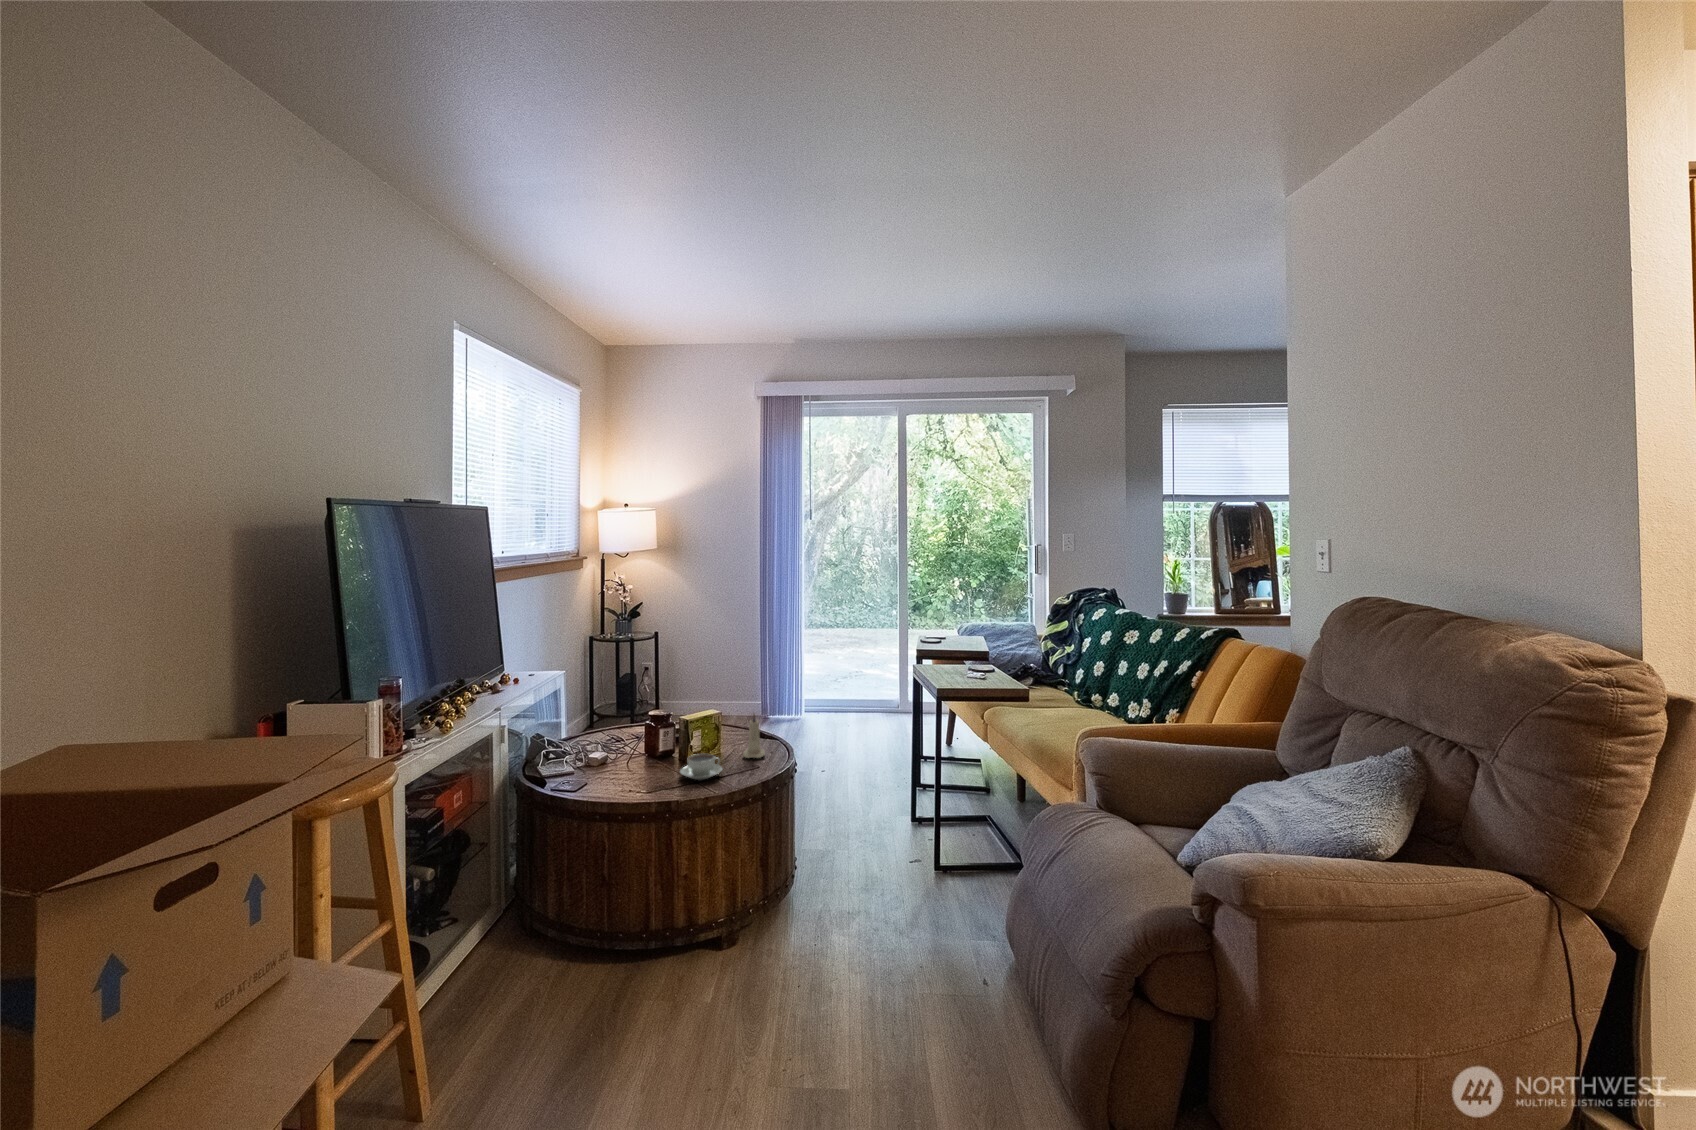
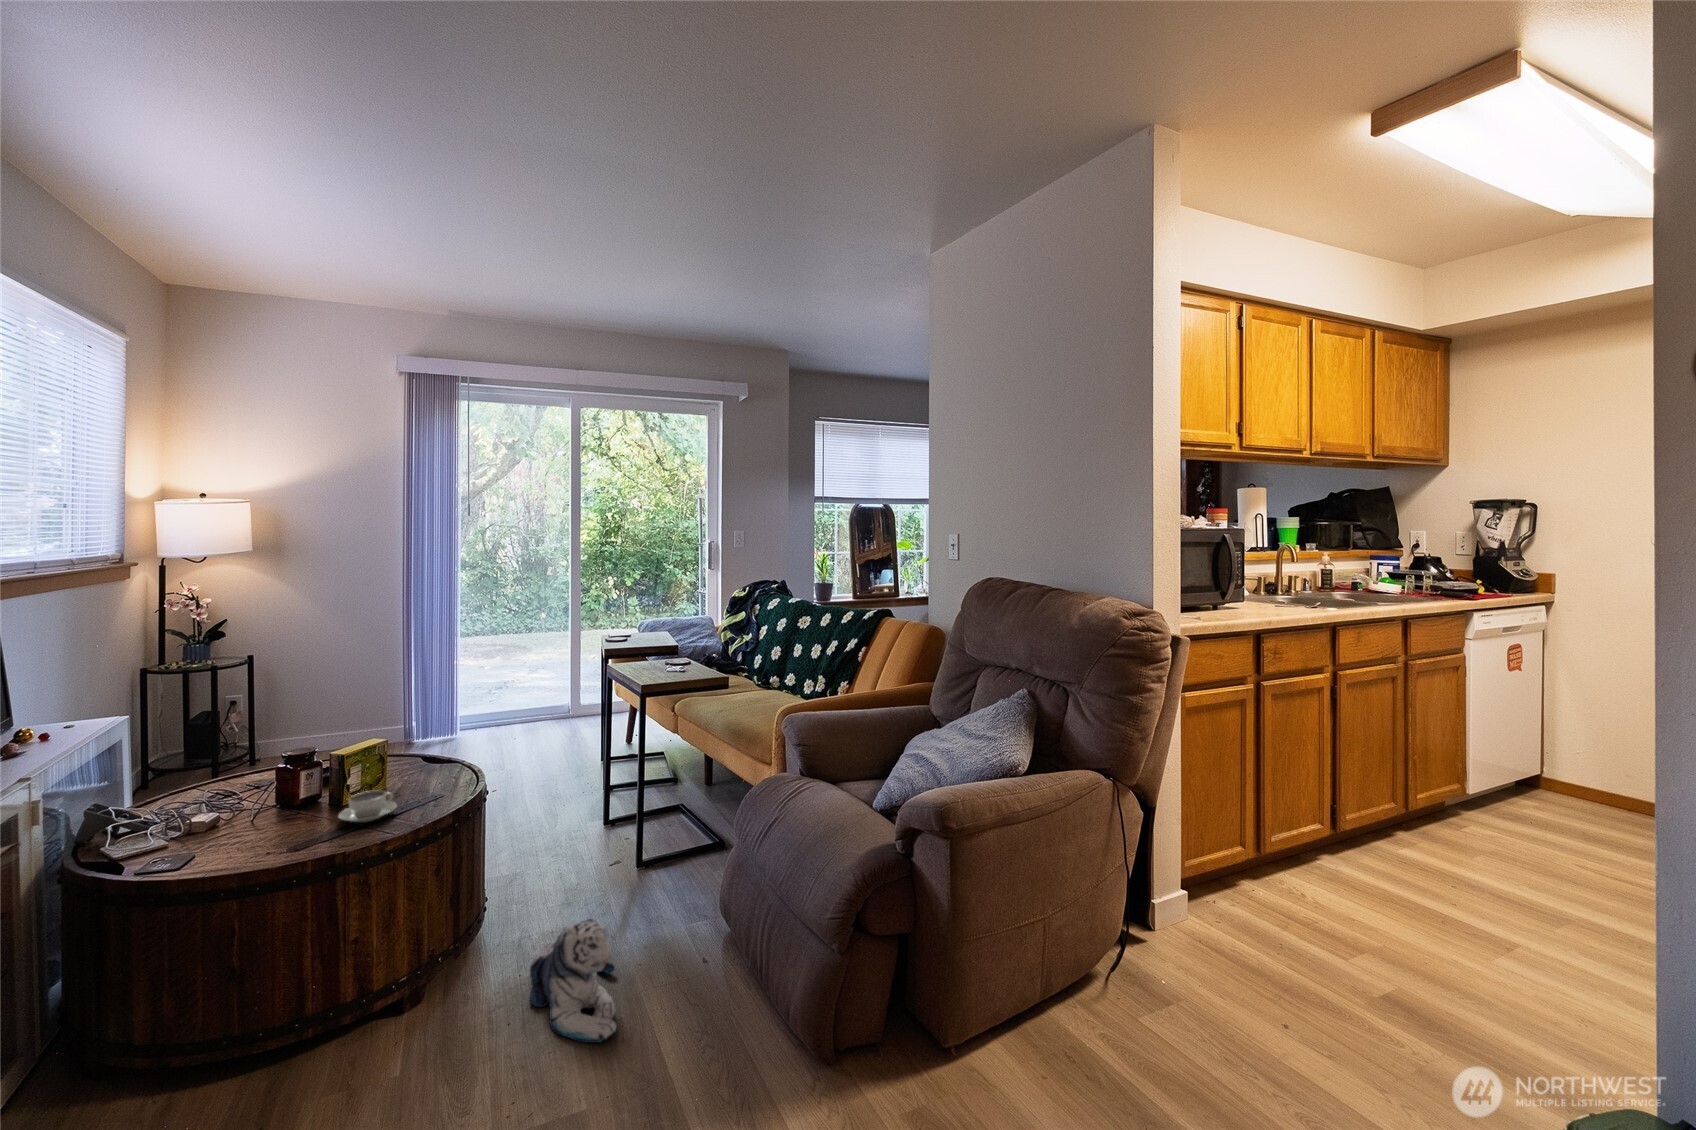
candle: present [743,714,765,758] -> none [417,735,447,788]
plush toy: none [814,910,894,1035] -> present [529,919,617,1043]

